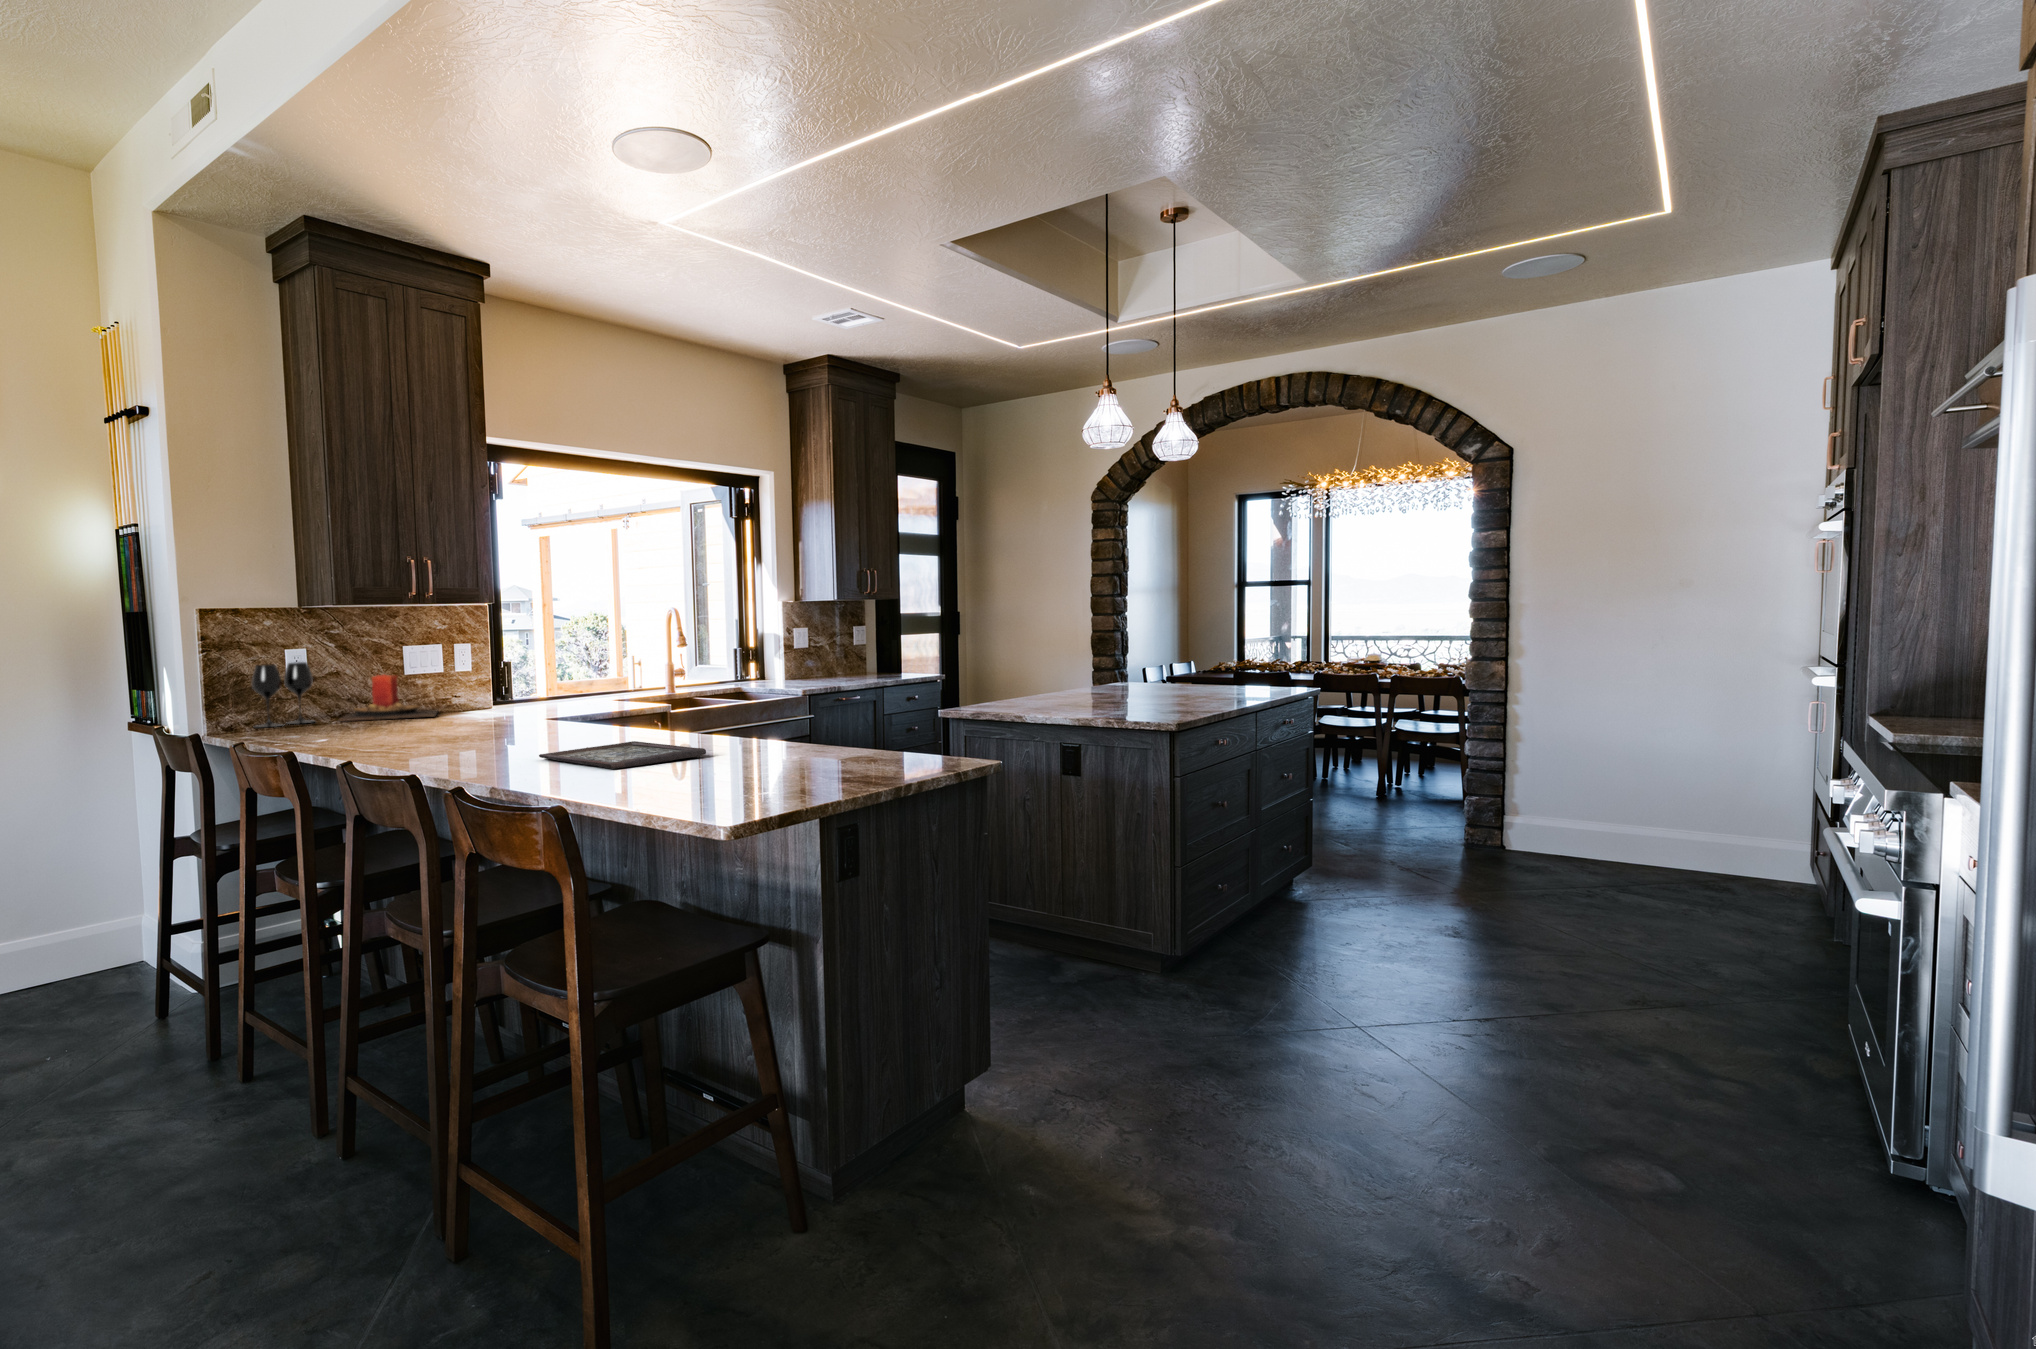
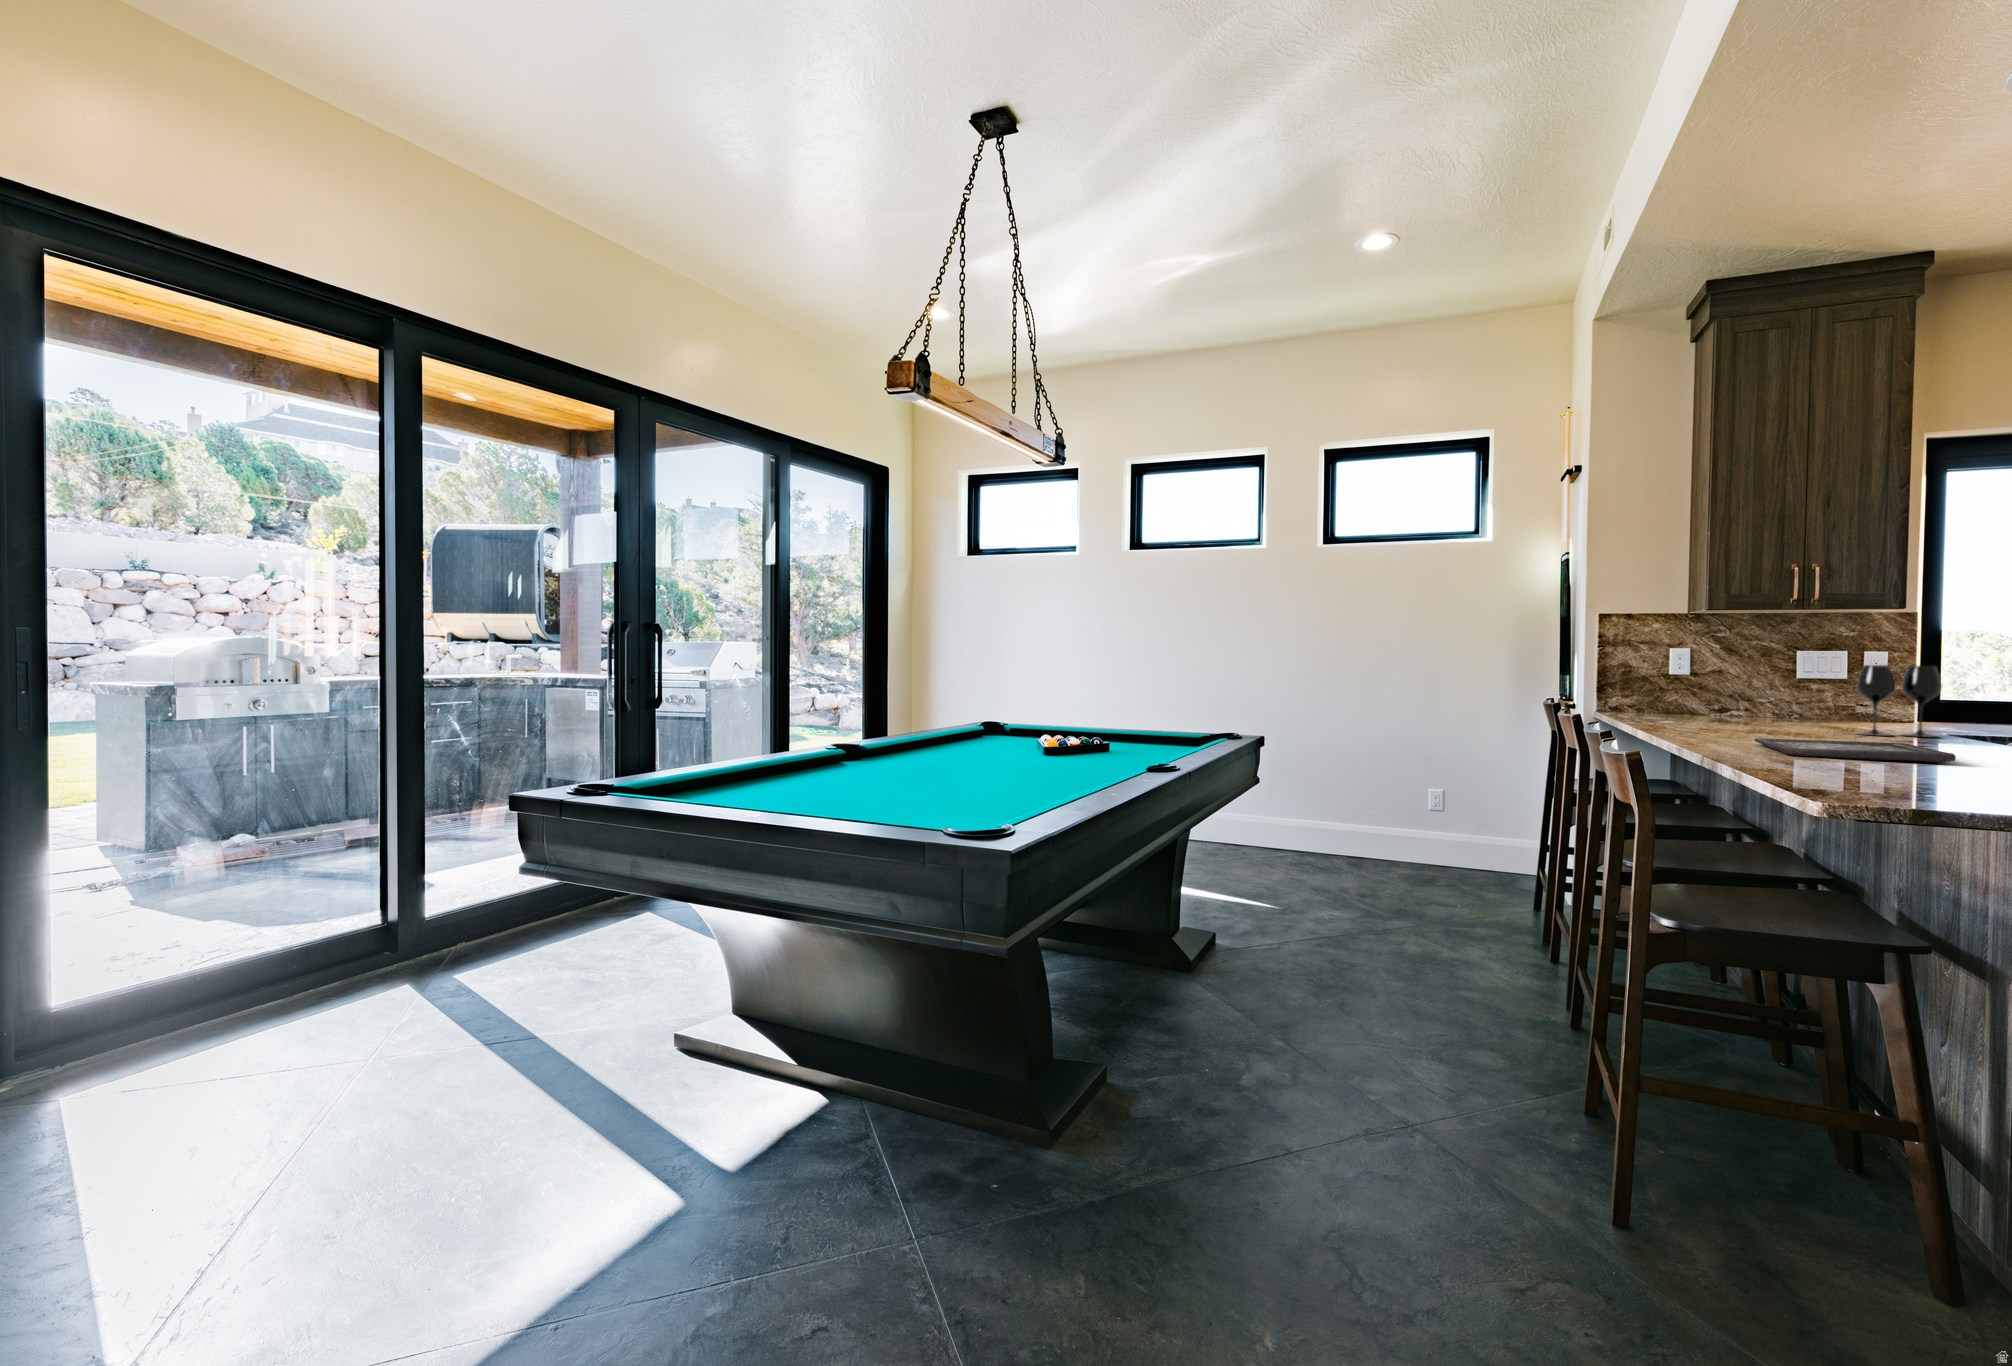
wine glass: present [252,662,313,727] -> present [1857,665,1942,737]
candle: present [339,675,438,721] -> none [1714,676,1837,719]

